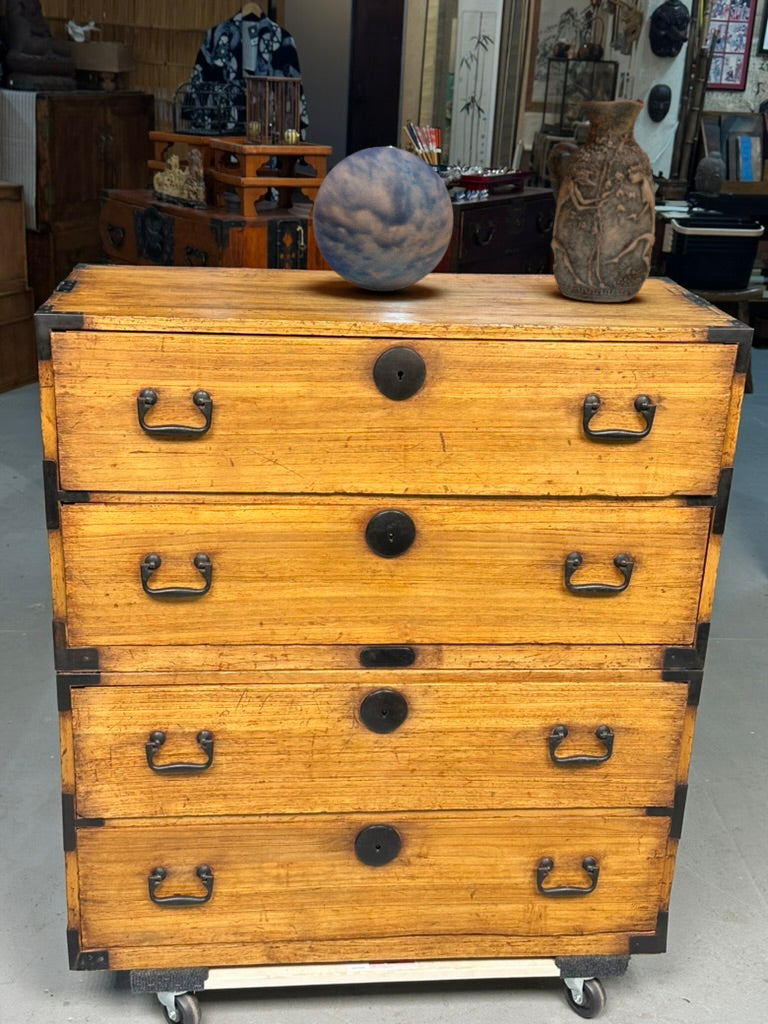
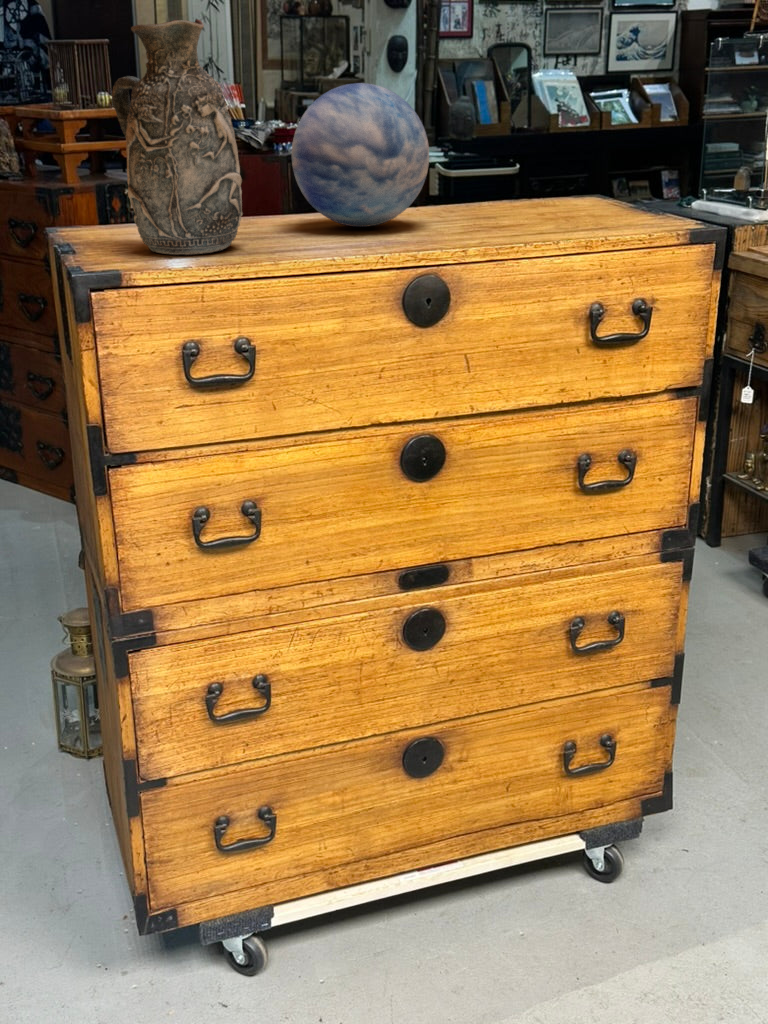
decorative vase: present [548,99,655,302] -> present [112,19,242,255]

